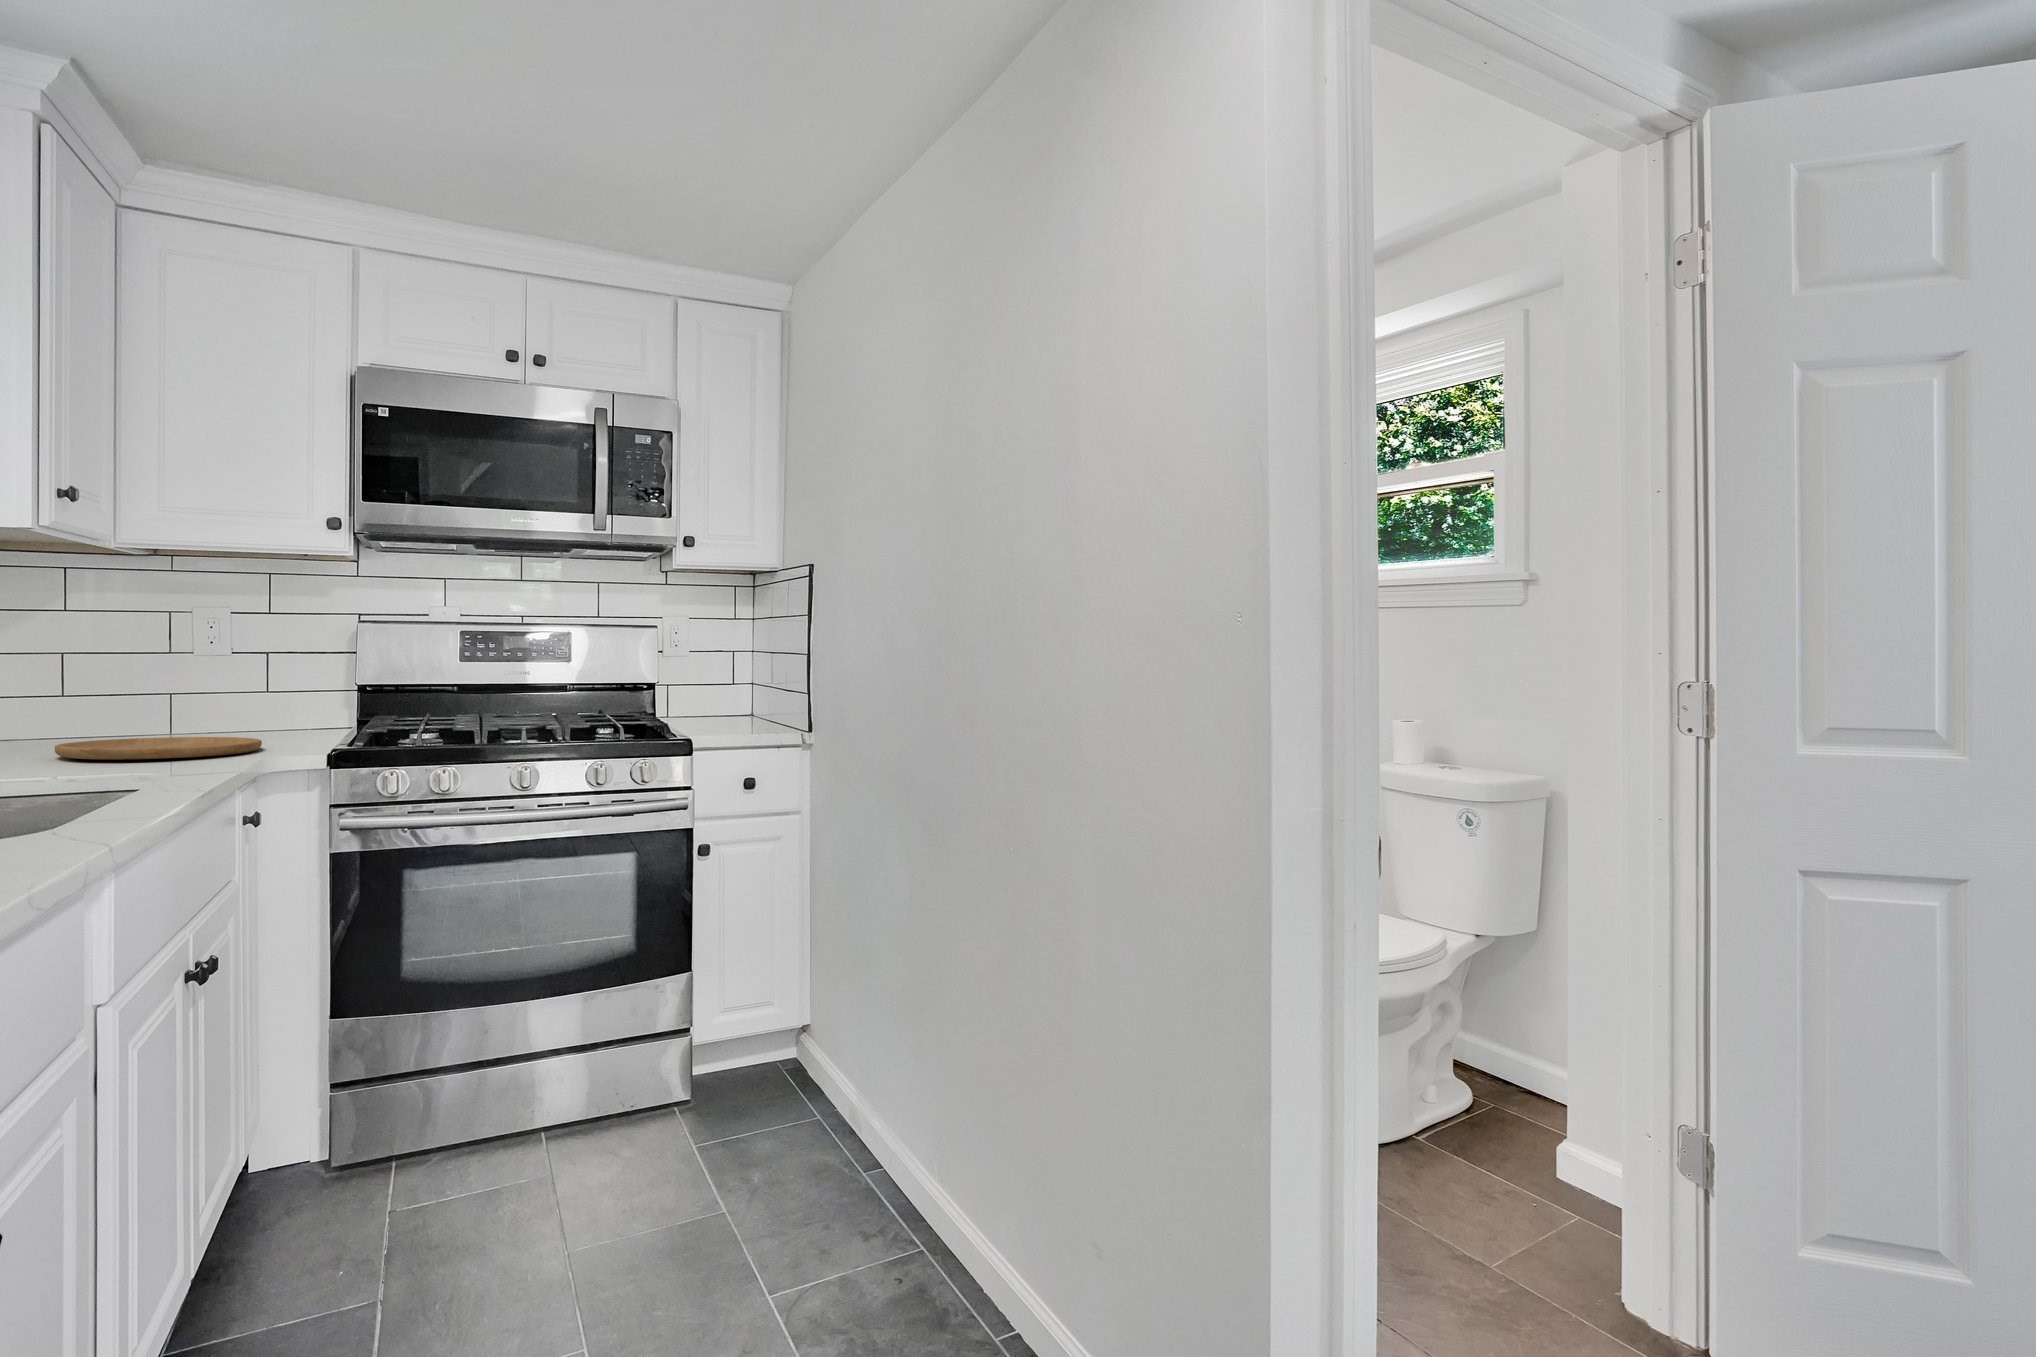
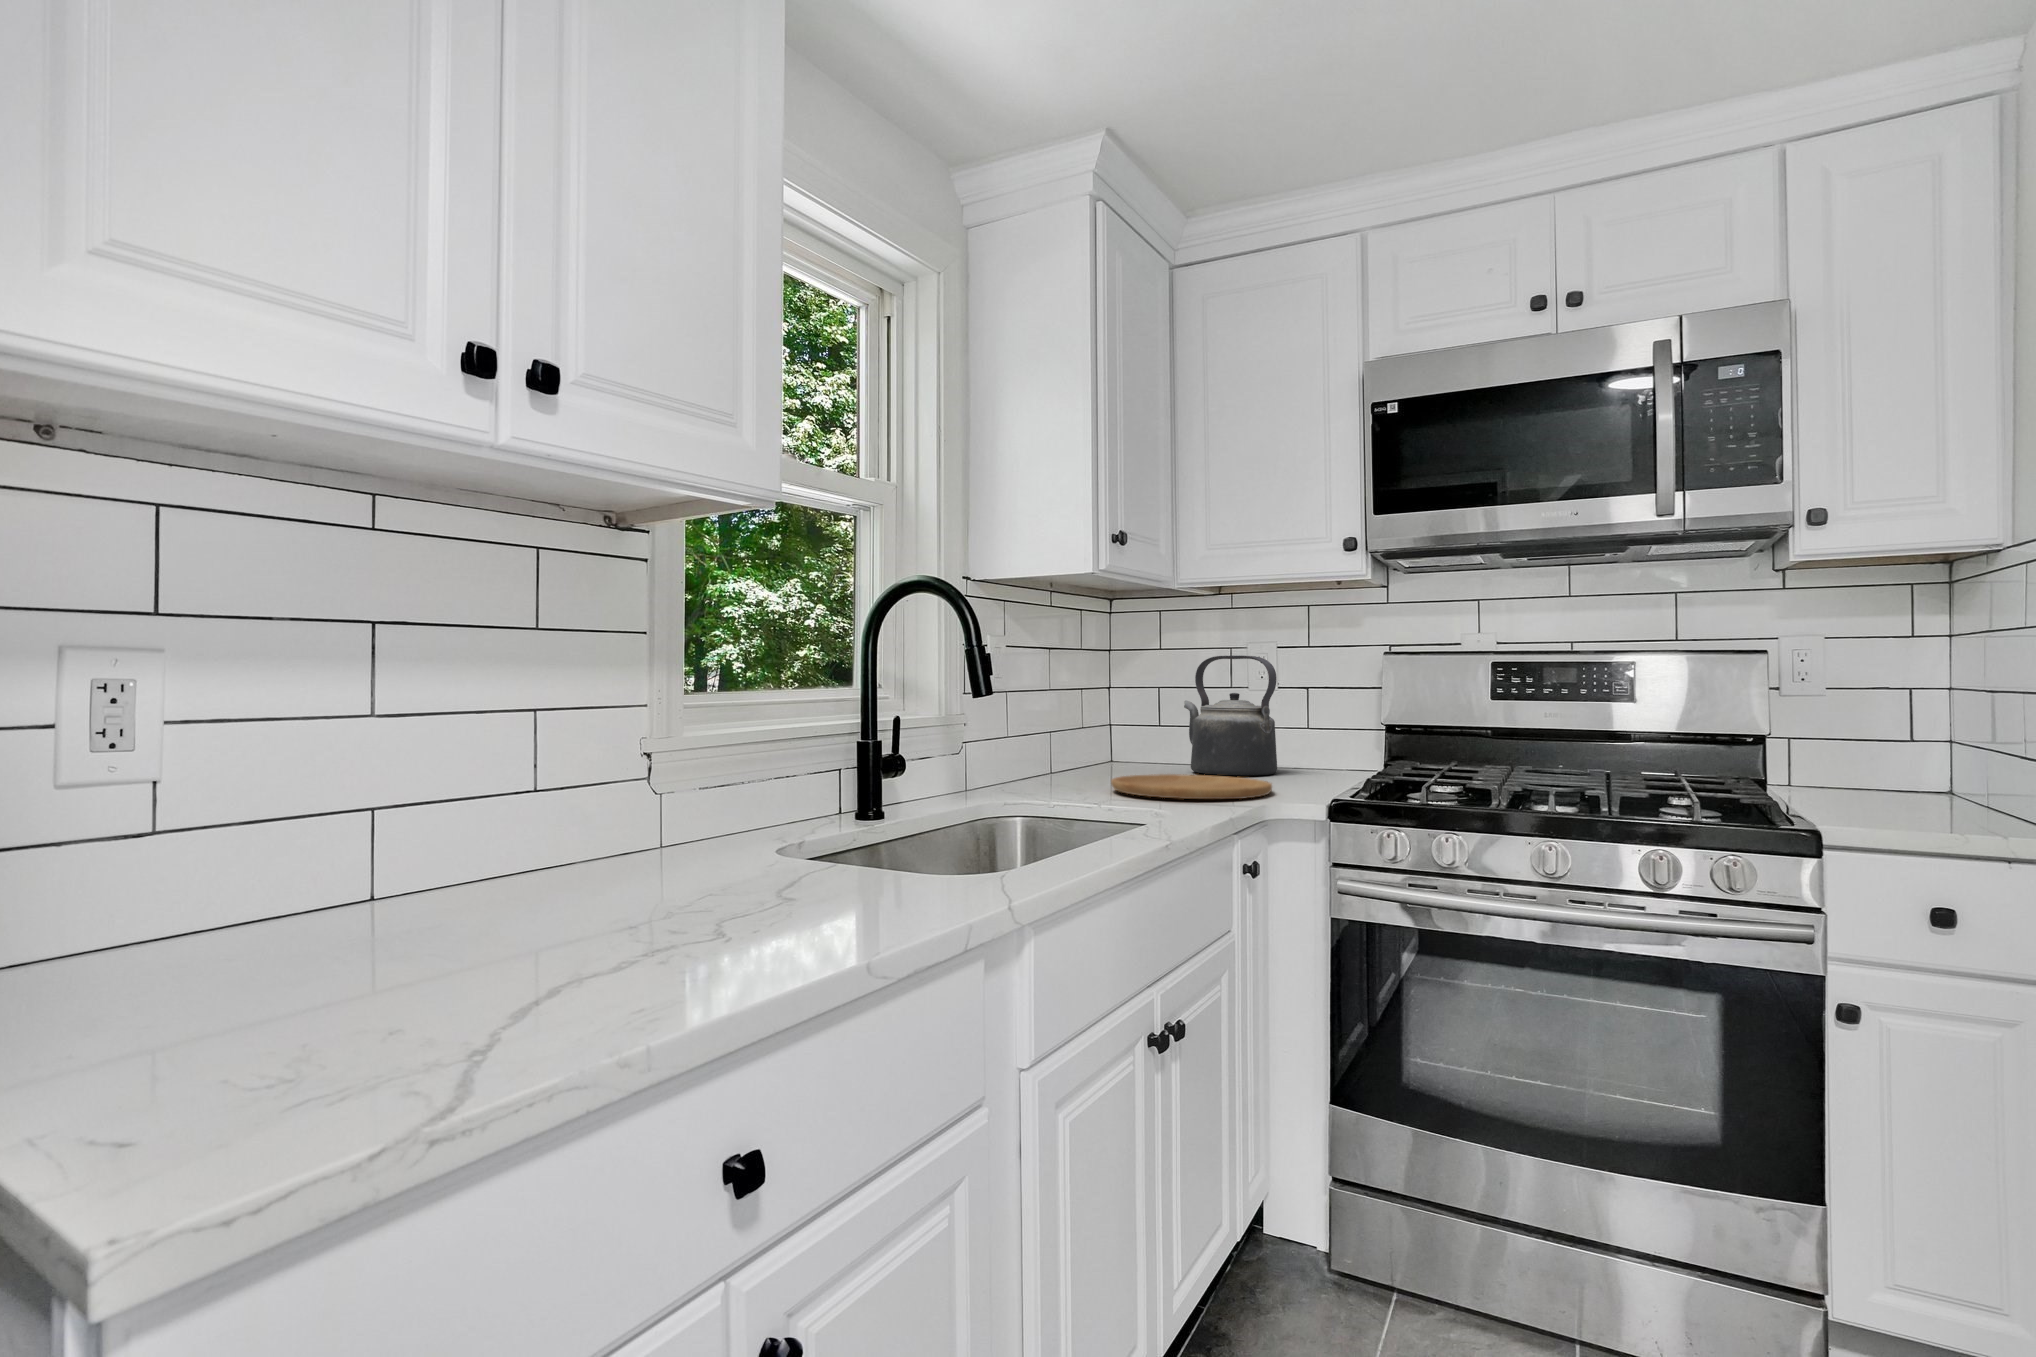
kettle: none [117,618,243,737] -> present [1184,655,1277,776]

